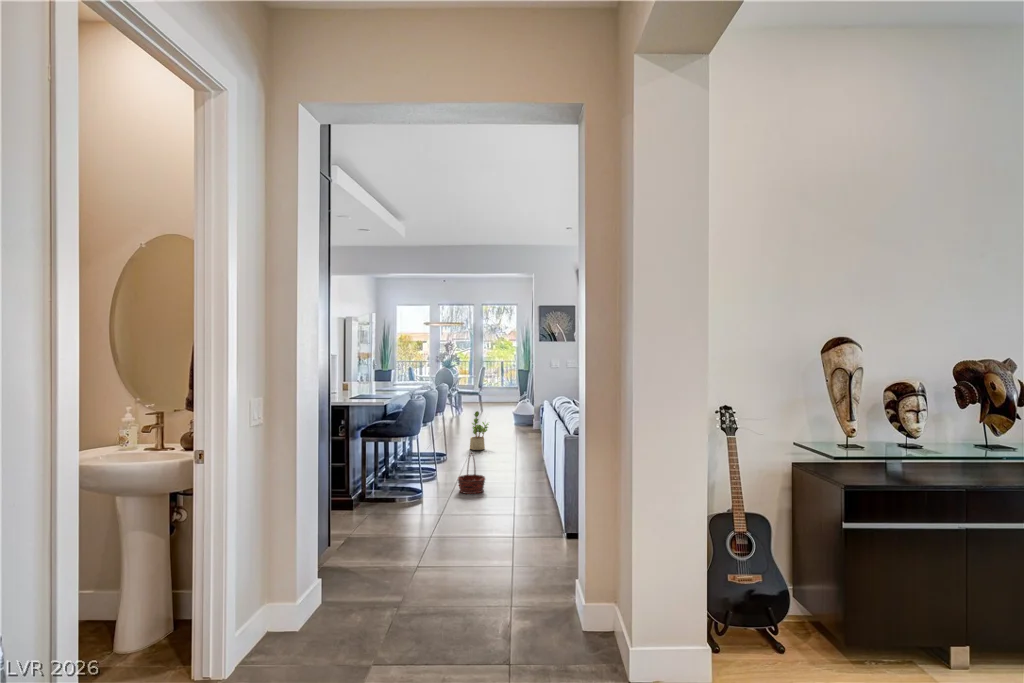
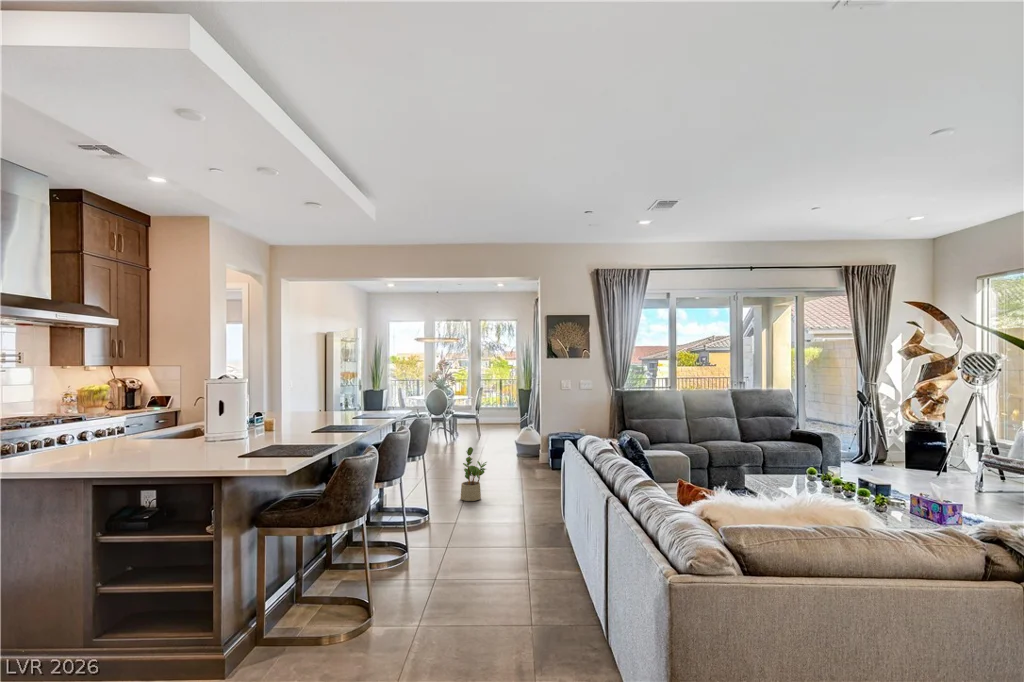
basket: present [458,454,485,494] -> none [427,545,479,629]

